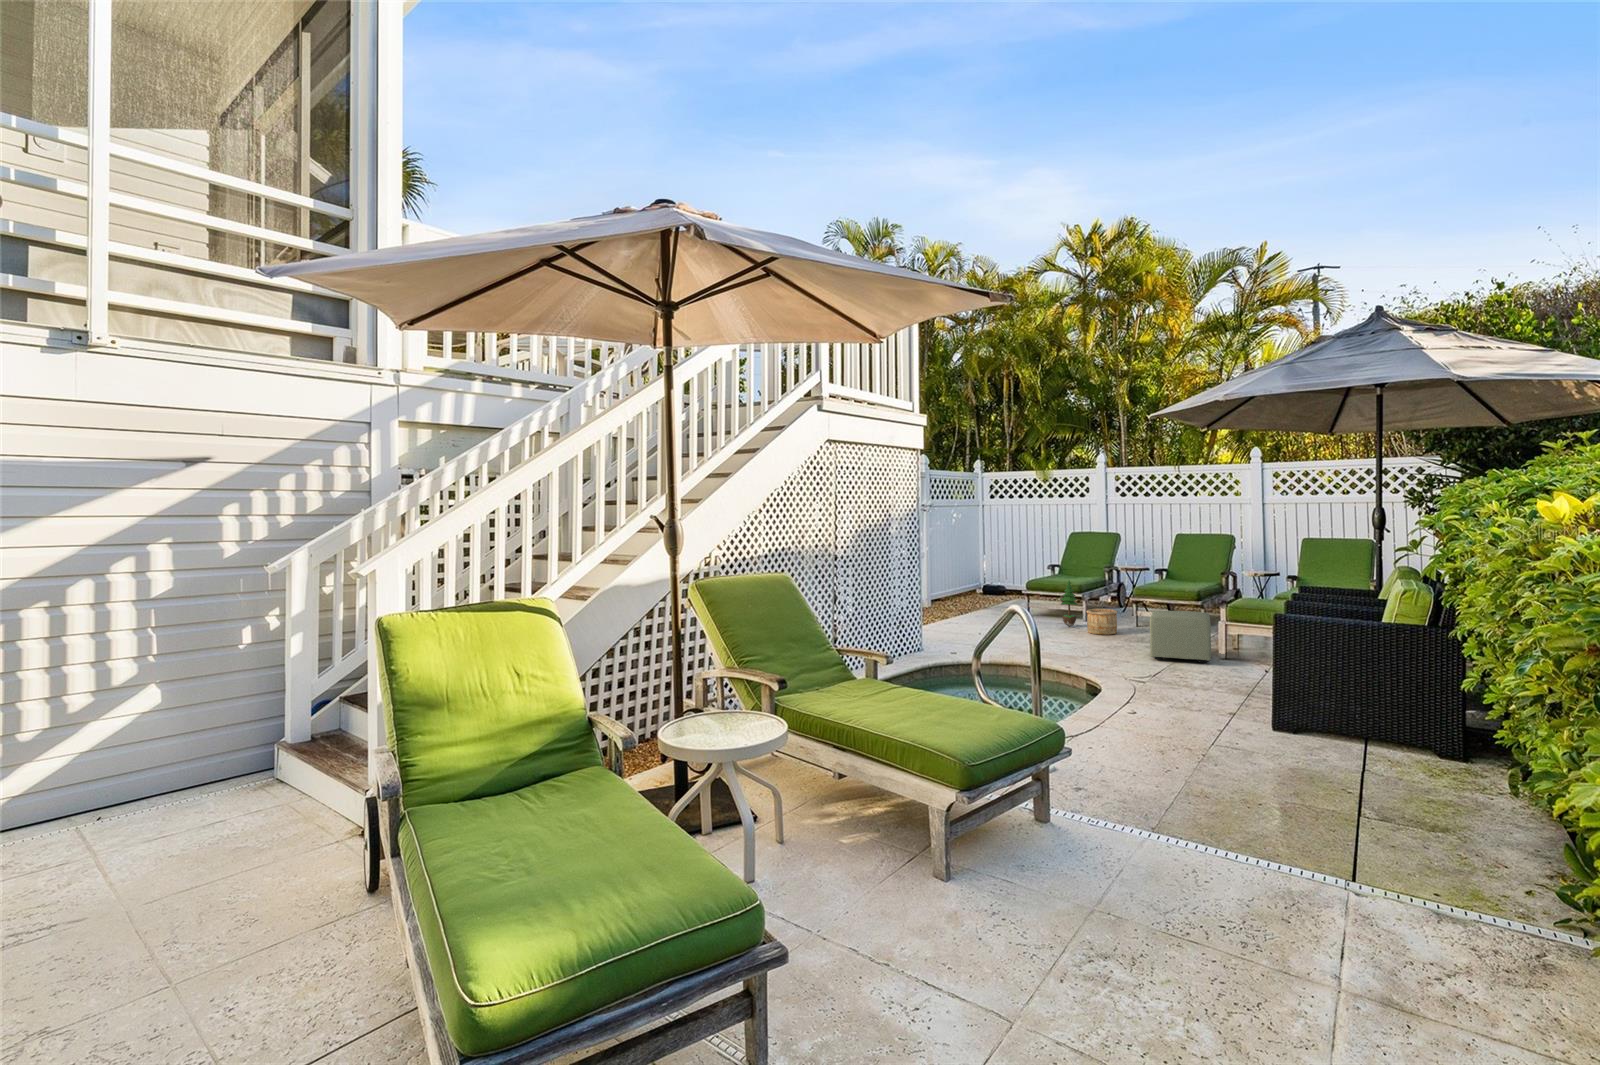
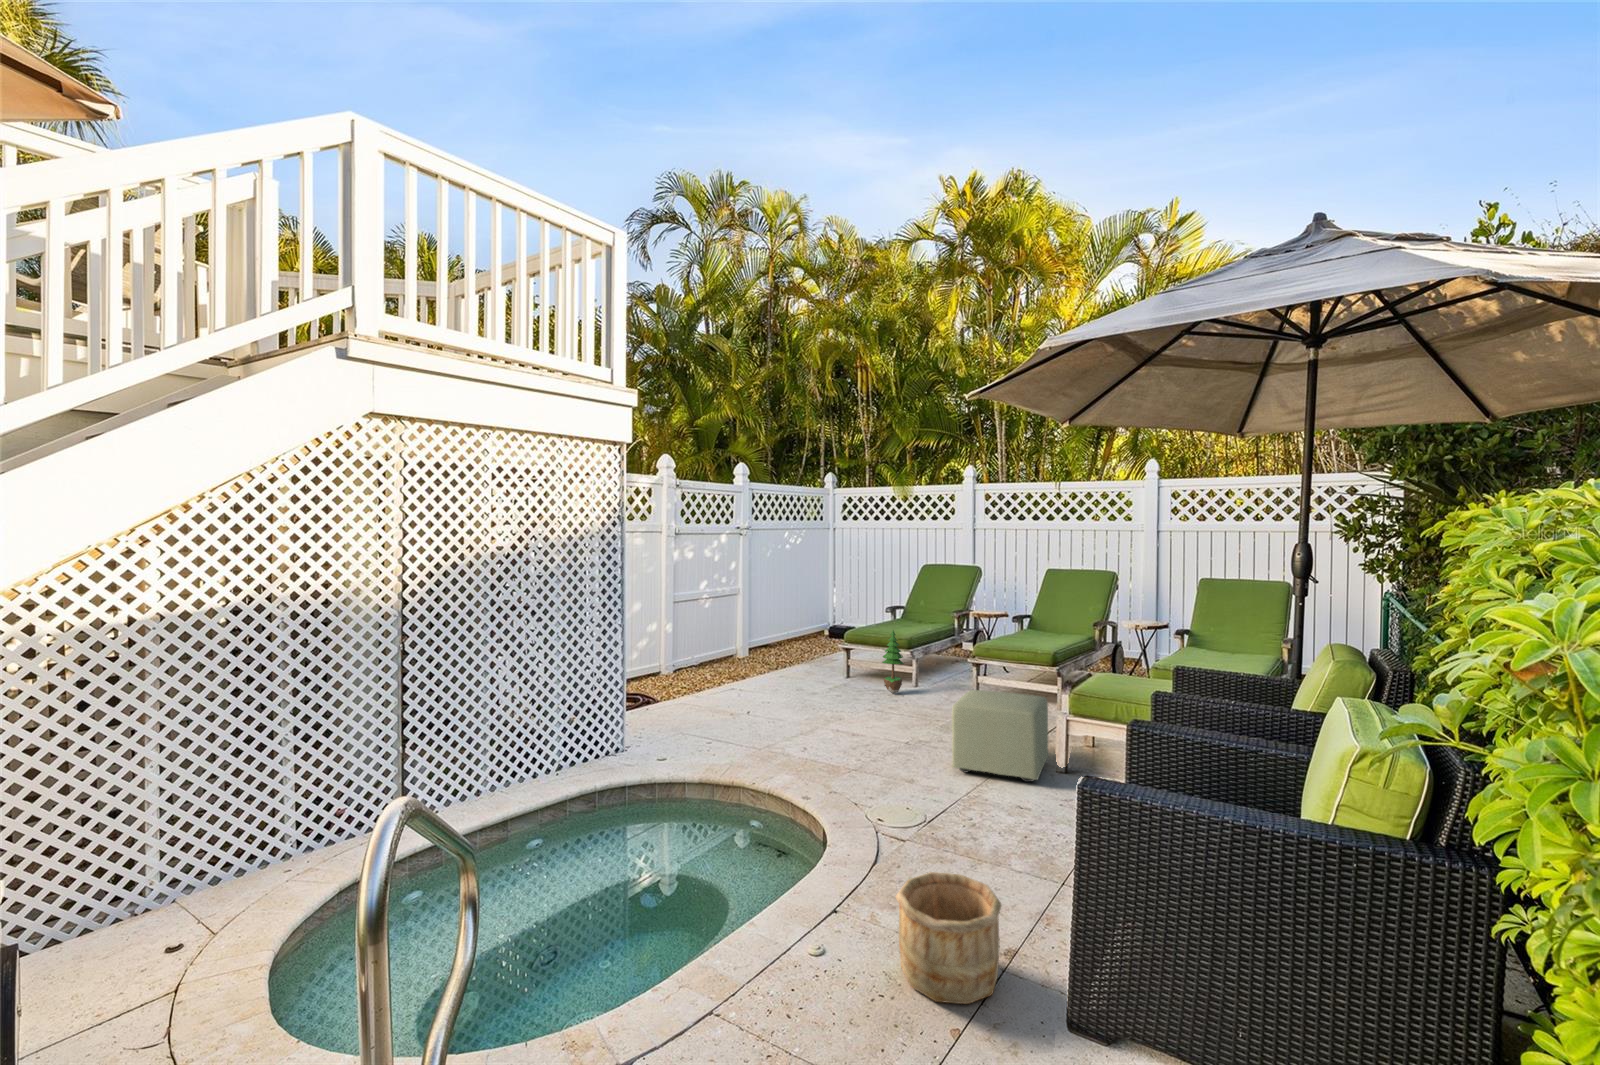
wooden bucket: present [1086,609,1118,635] -> present [896,872,1001,1004]

